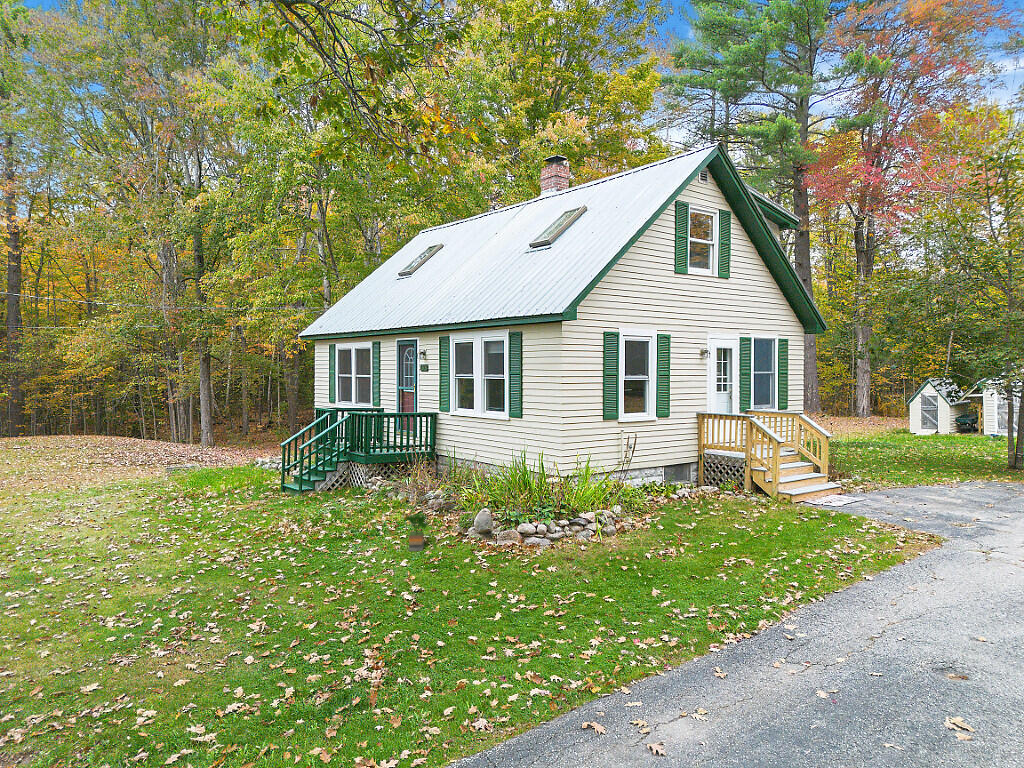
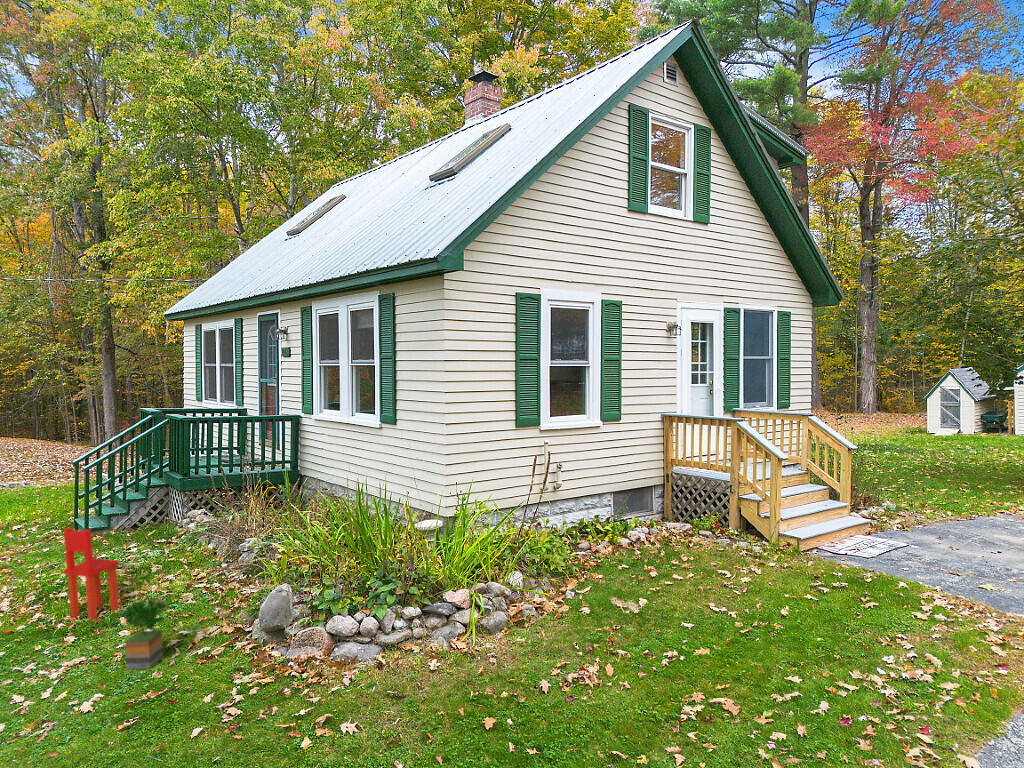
chair: none [343,479,371,534] -> present [64,528,119,620]

